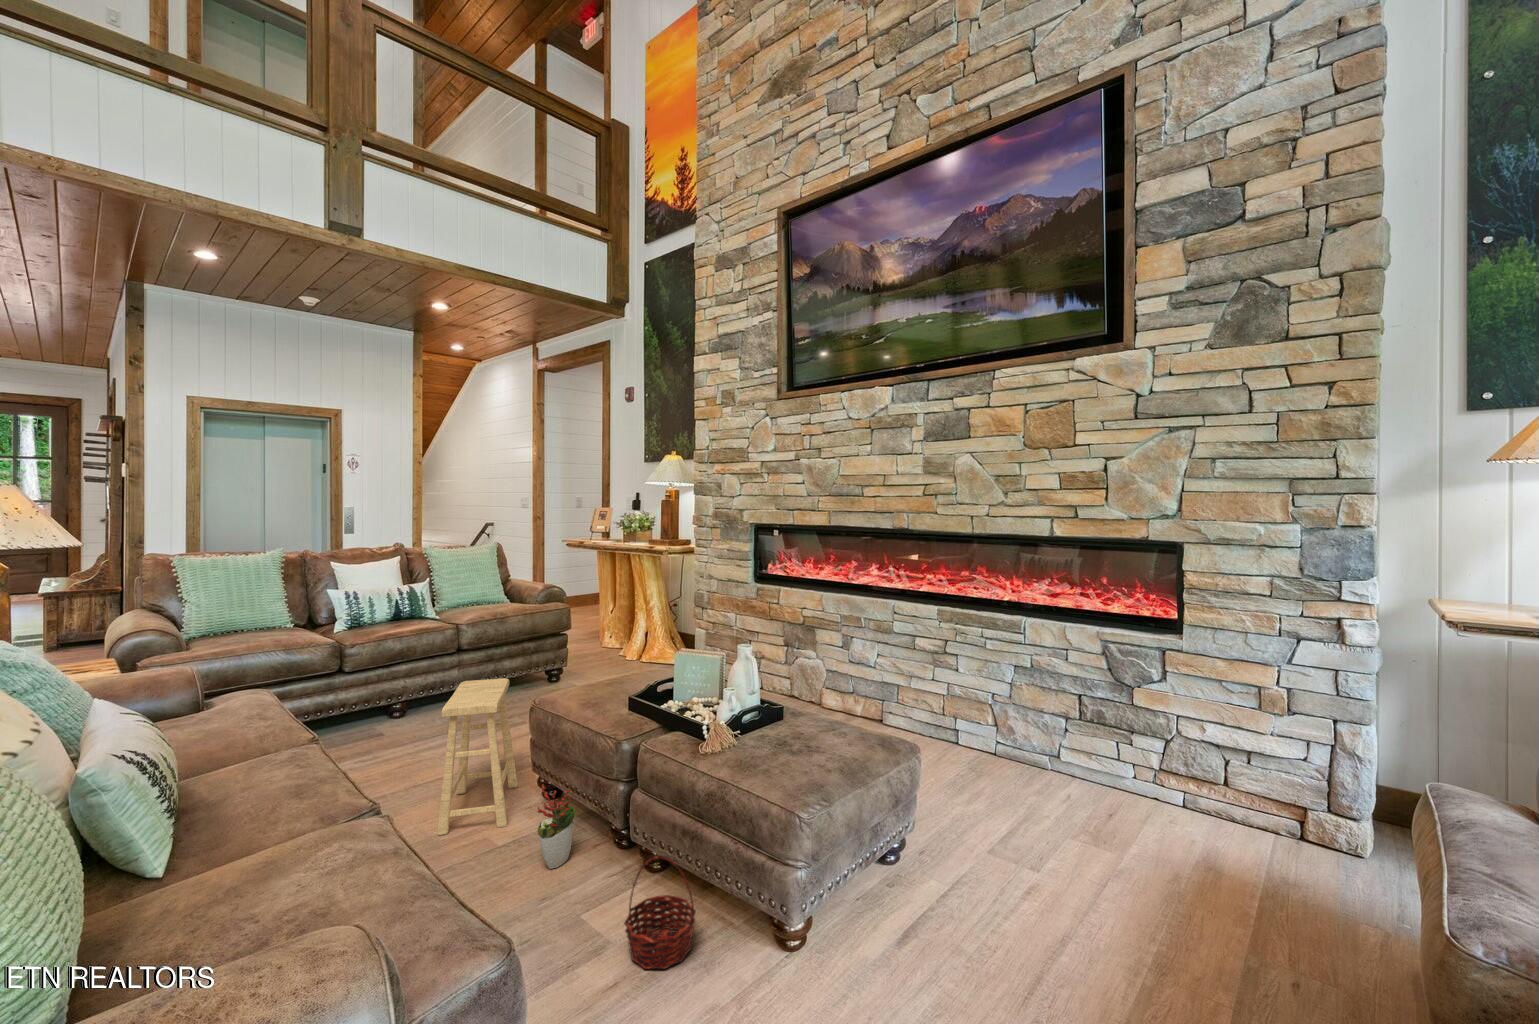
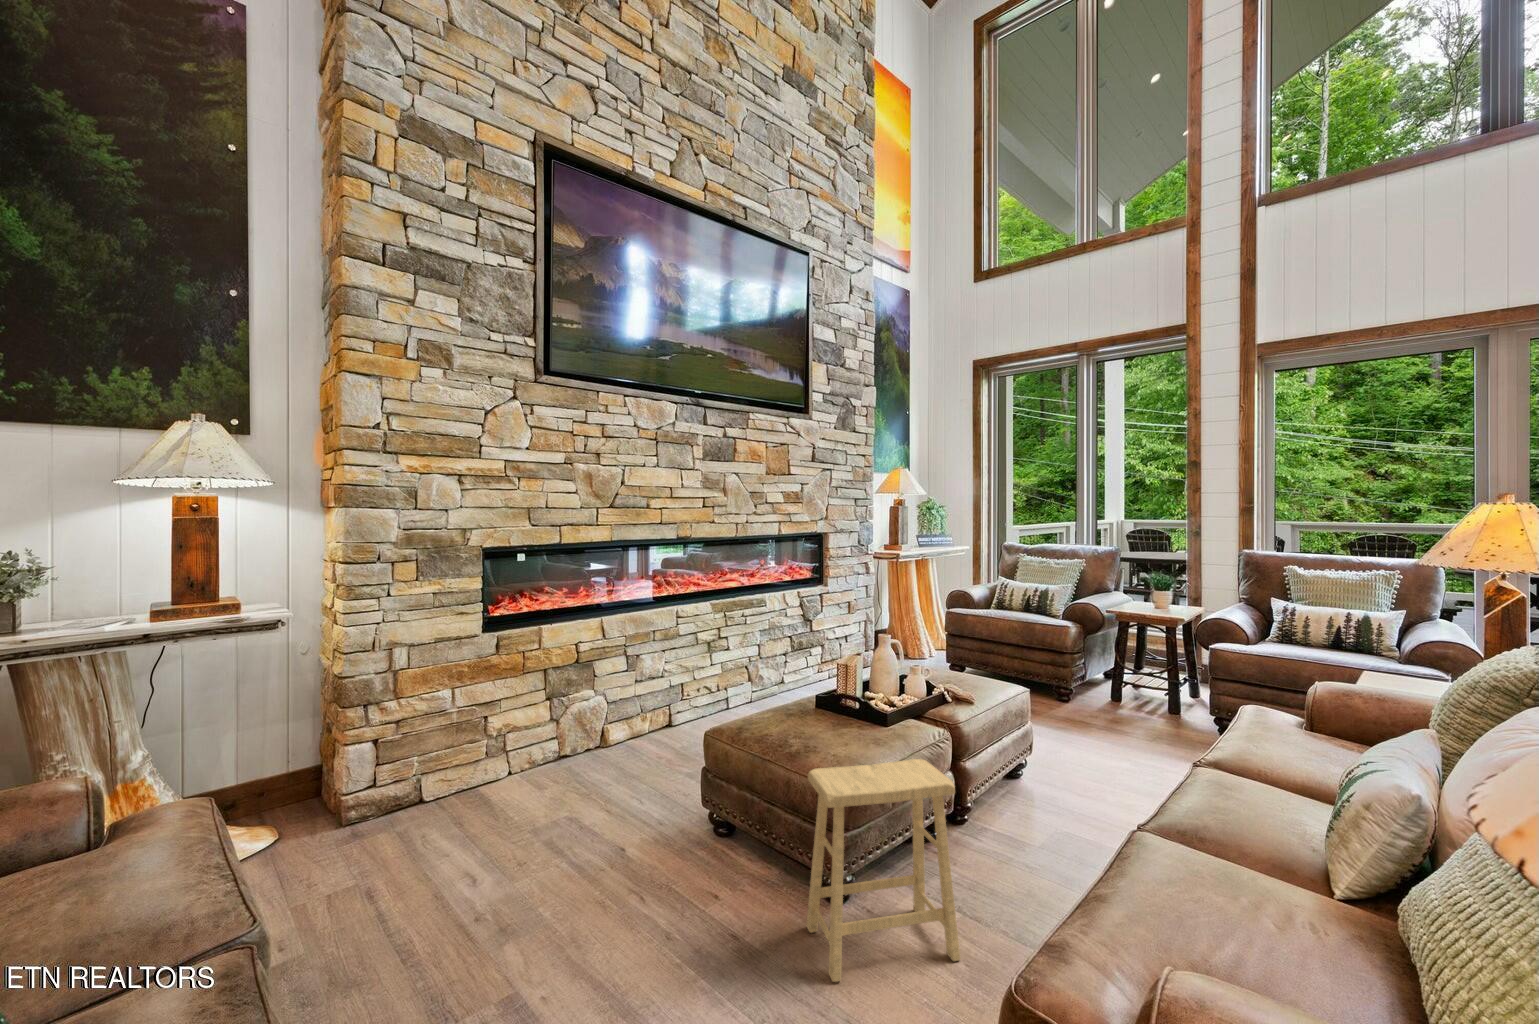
decorative plant: present [538,784,575,869] -> none [953,785,999,863]
basket: present [624,856,696,969] -> none [1031,741,1082,814]

